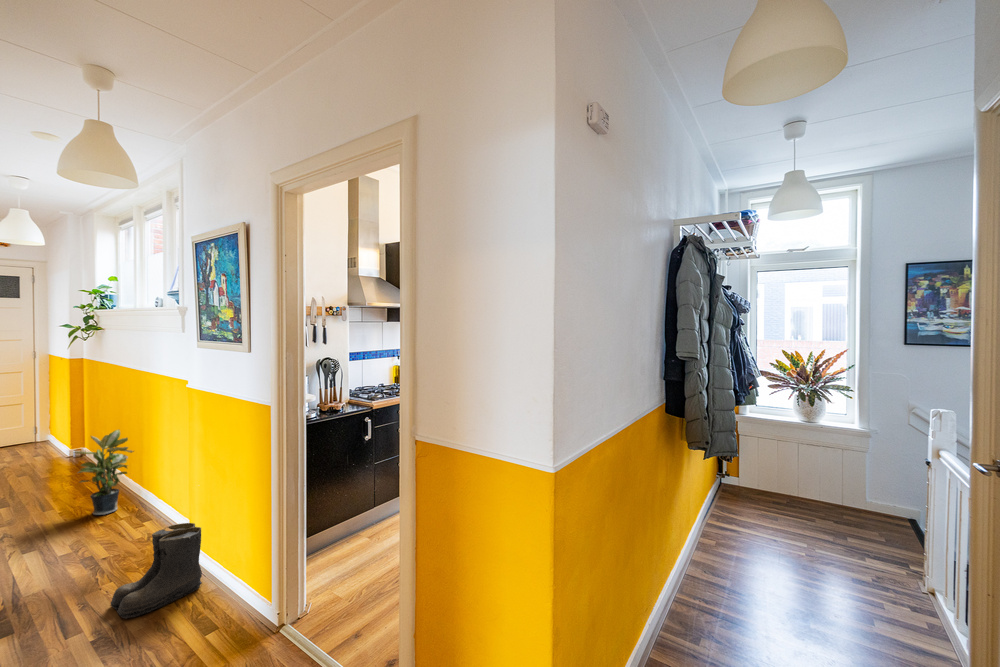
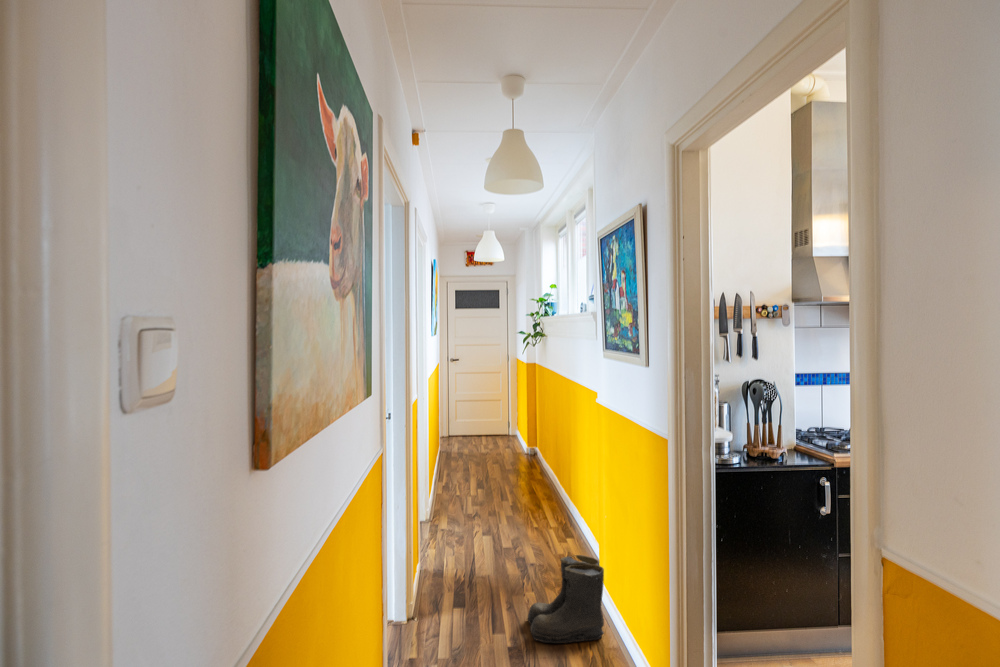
potted plant: present [76,430,134,515] -> none [520,437,564,519]

